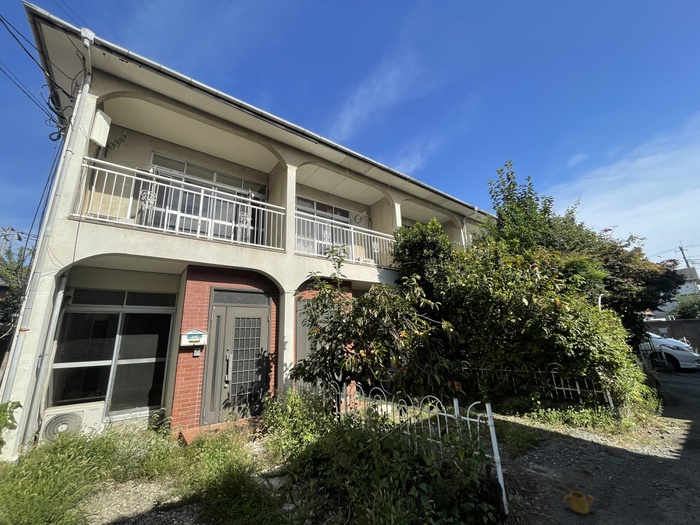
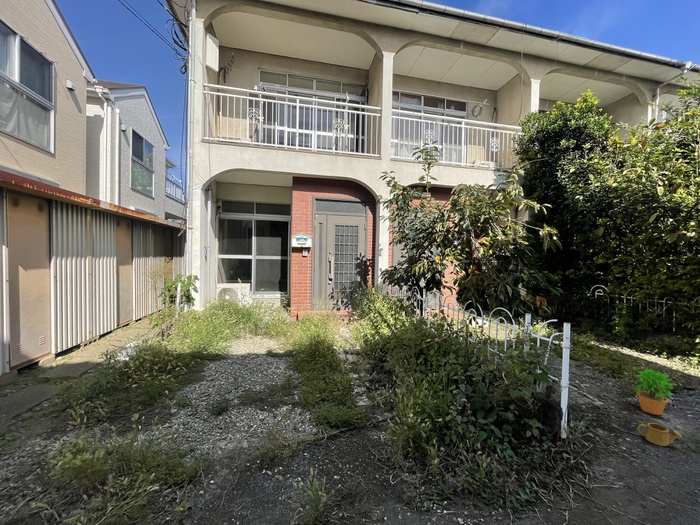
potted plant: none [534,437,568,480] -> present [634,369,672,415]

